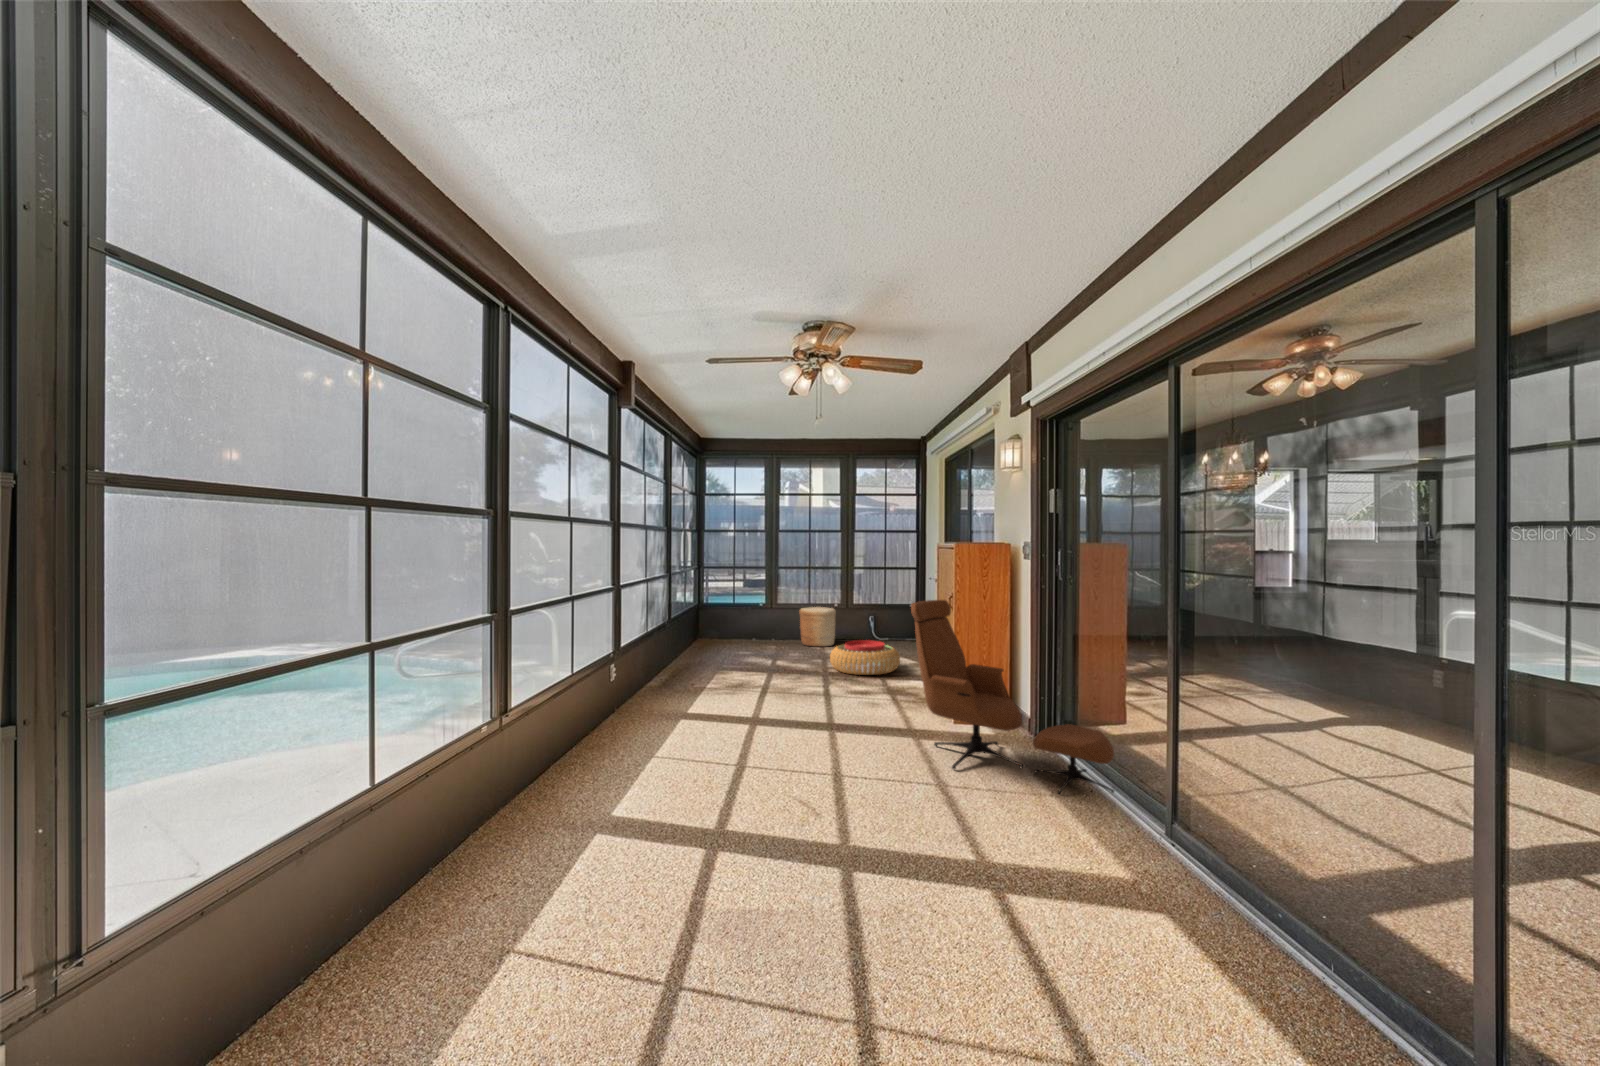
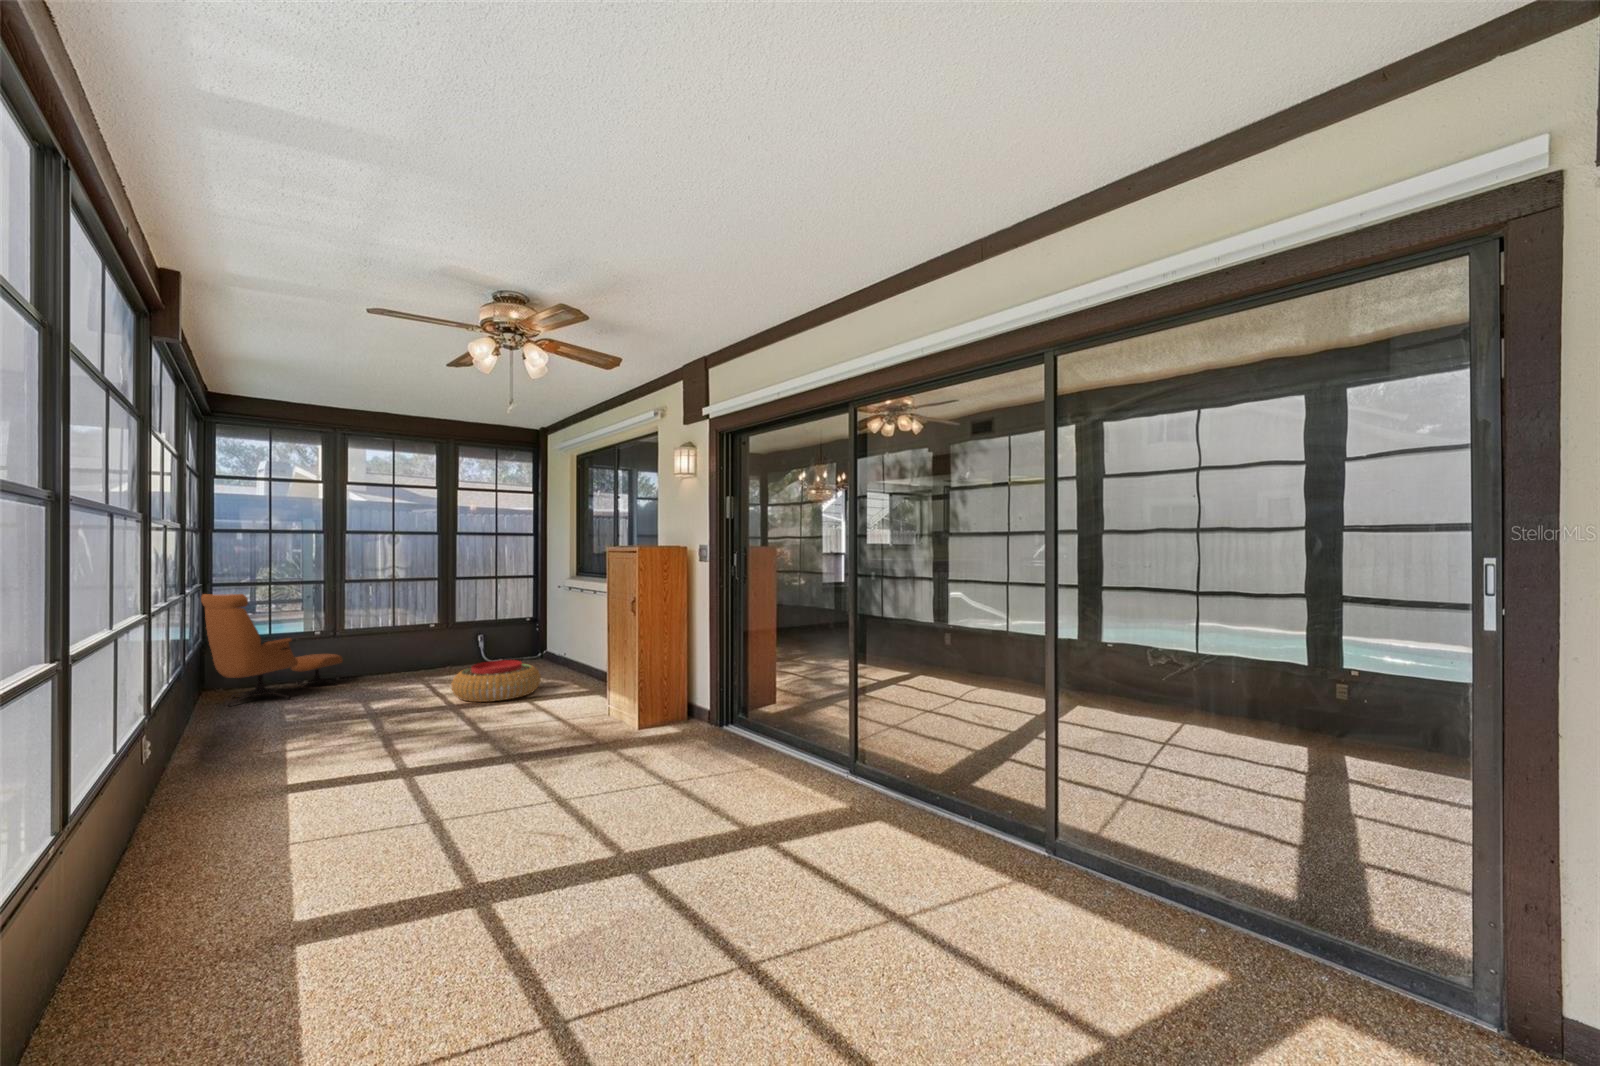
lounge chair: present [911,600,1114,794] -> present [201,594,343,706]
woven basket: present [800,607,836,647] -> none [382,629,435,680]

